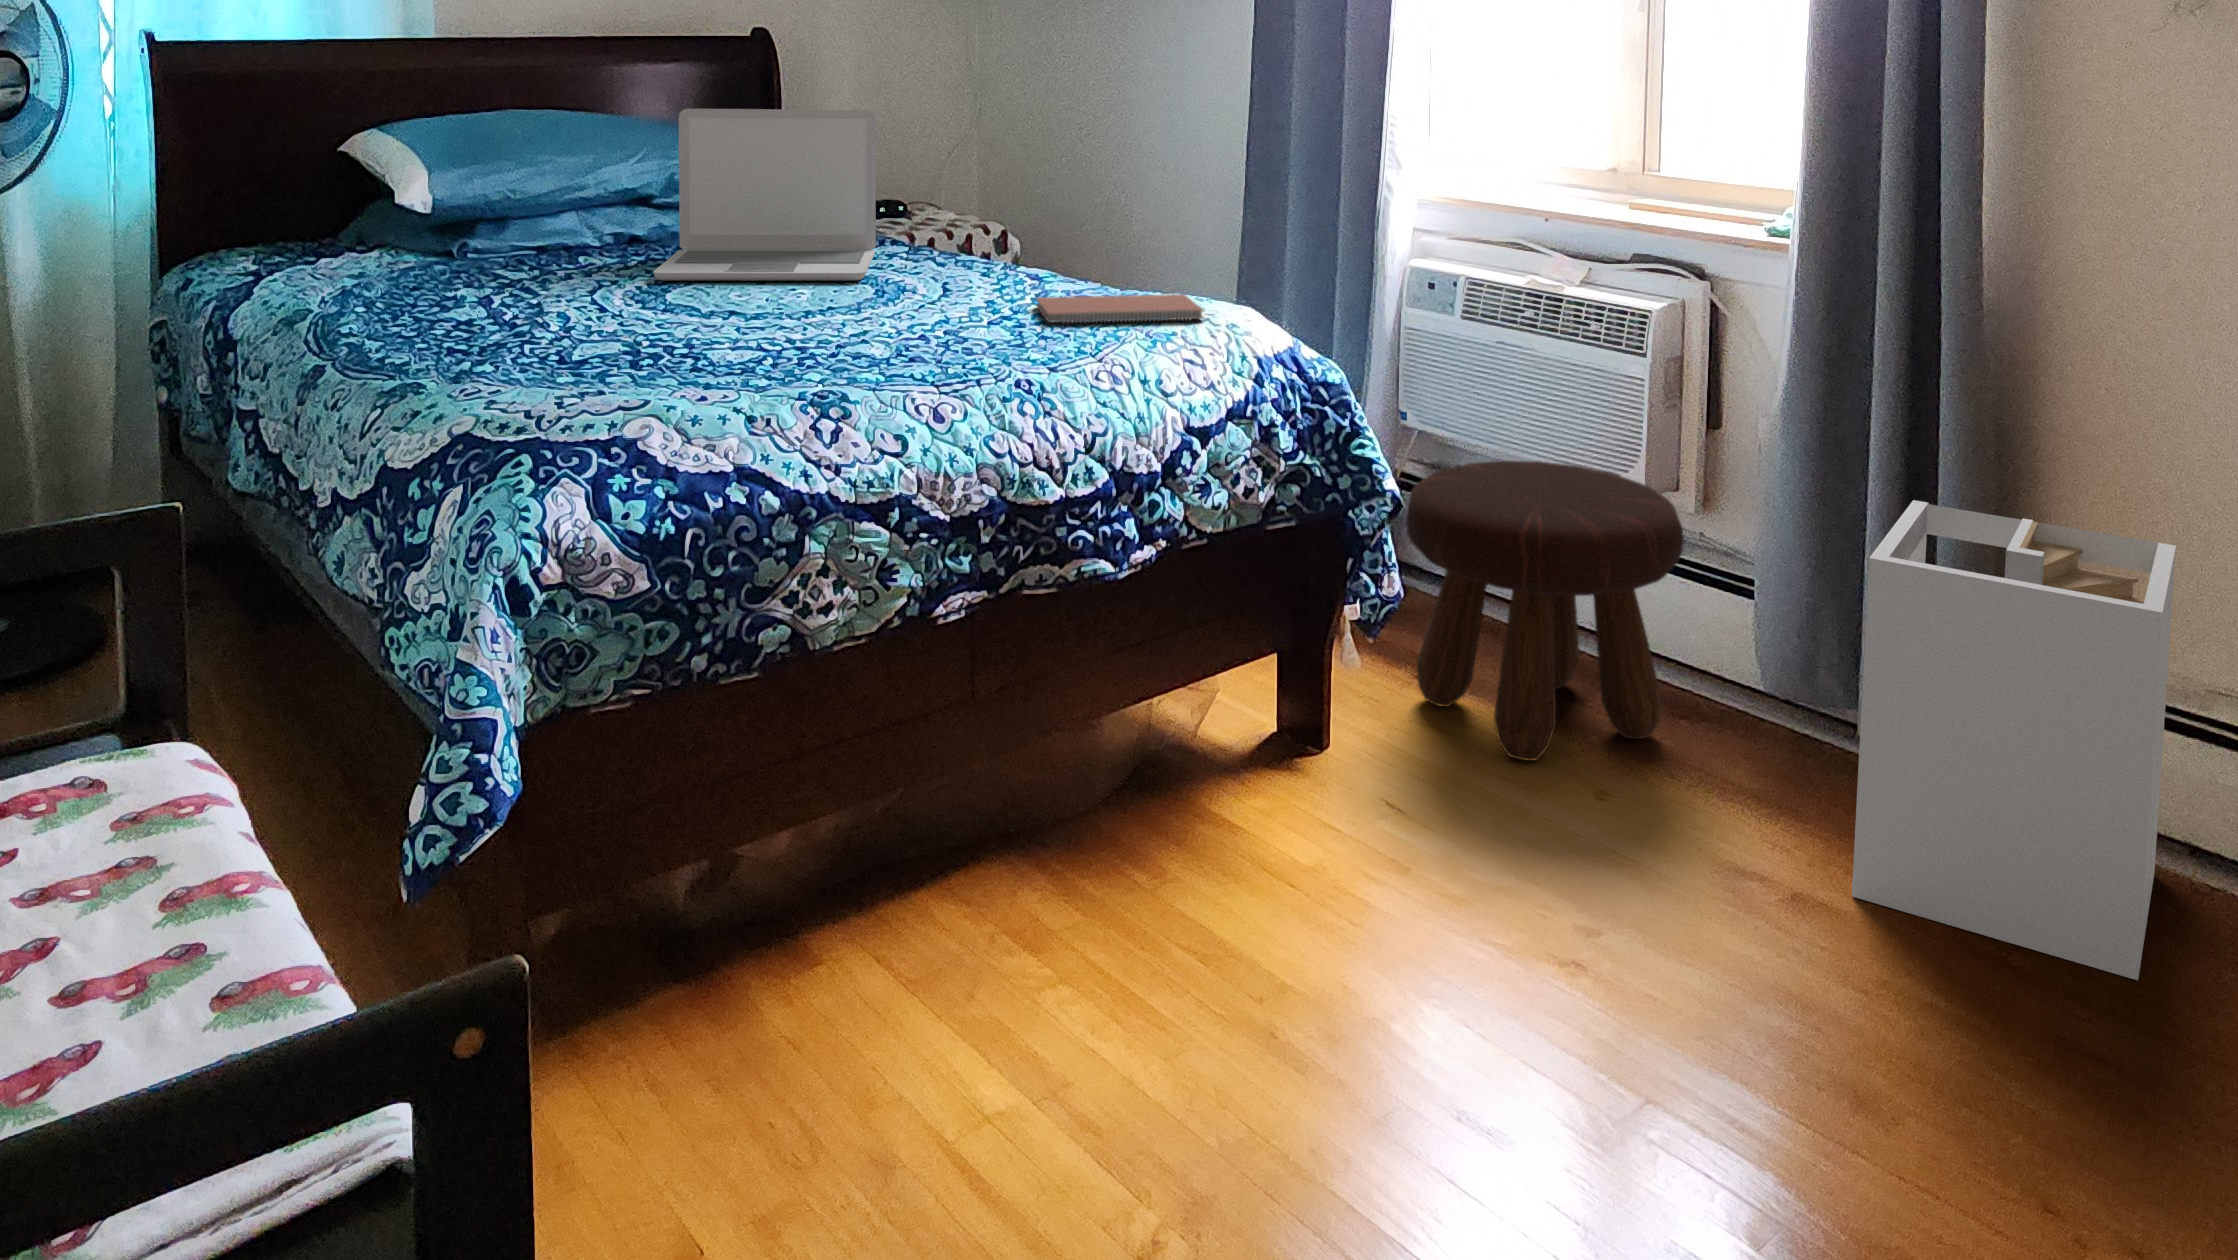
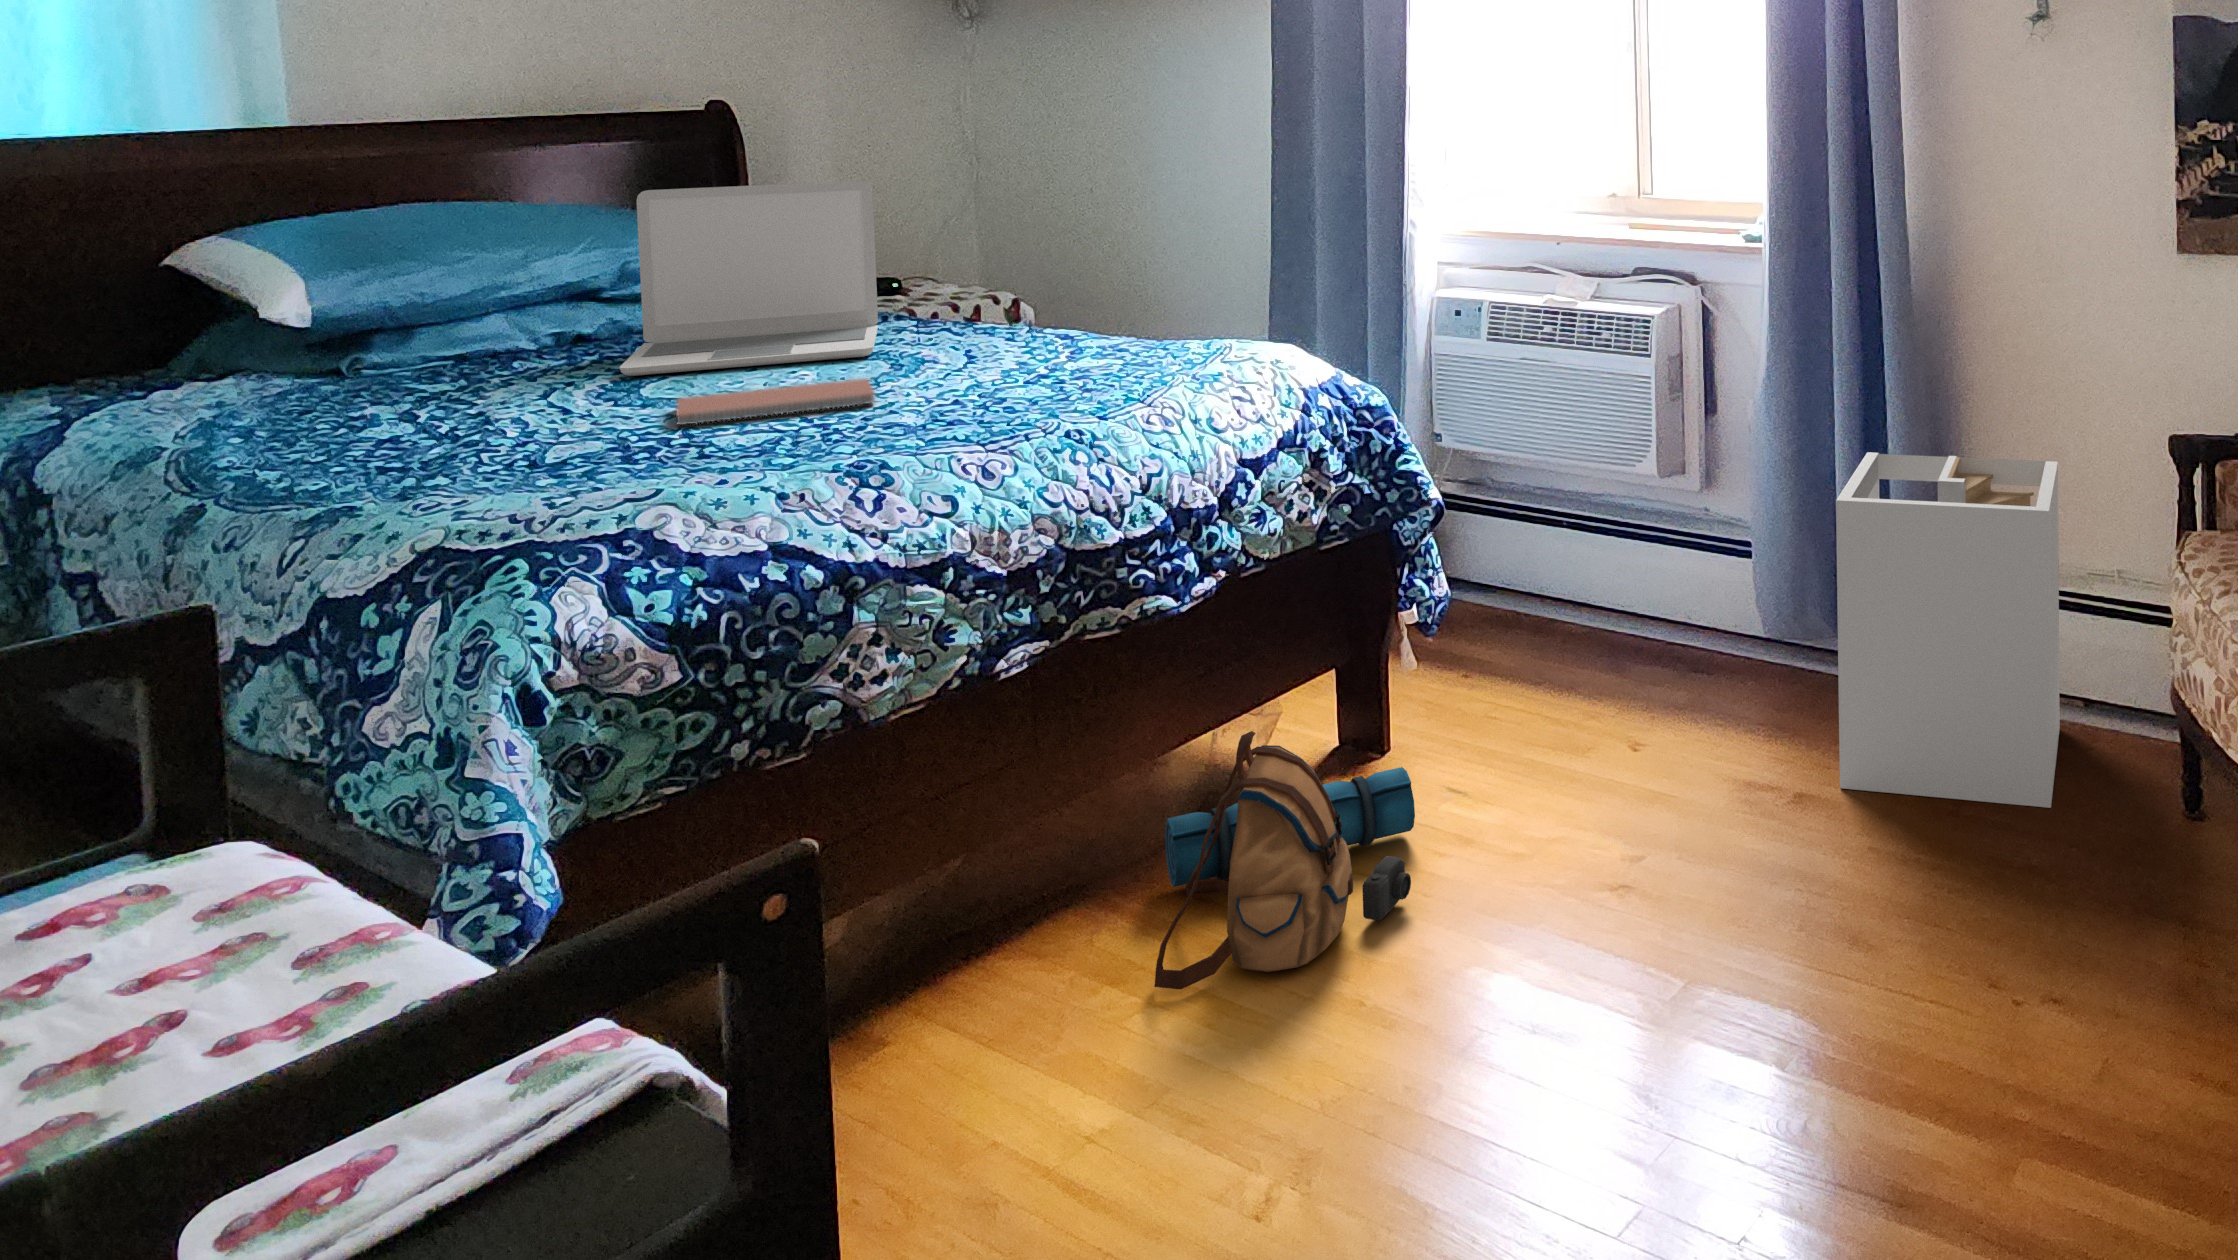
notebook: present [1036,294,1204,323] -> present [676,378,875,425]
footstool: present [1406,461,1684,761] -> none [1445,462,1688,730]
backpack: none [1067,719,1350,980] -> present [1155,731,1415,990]

